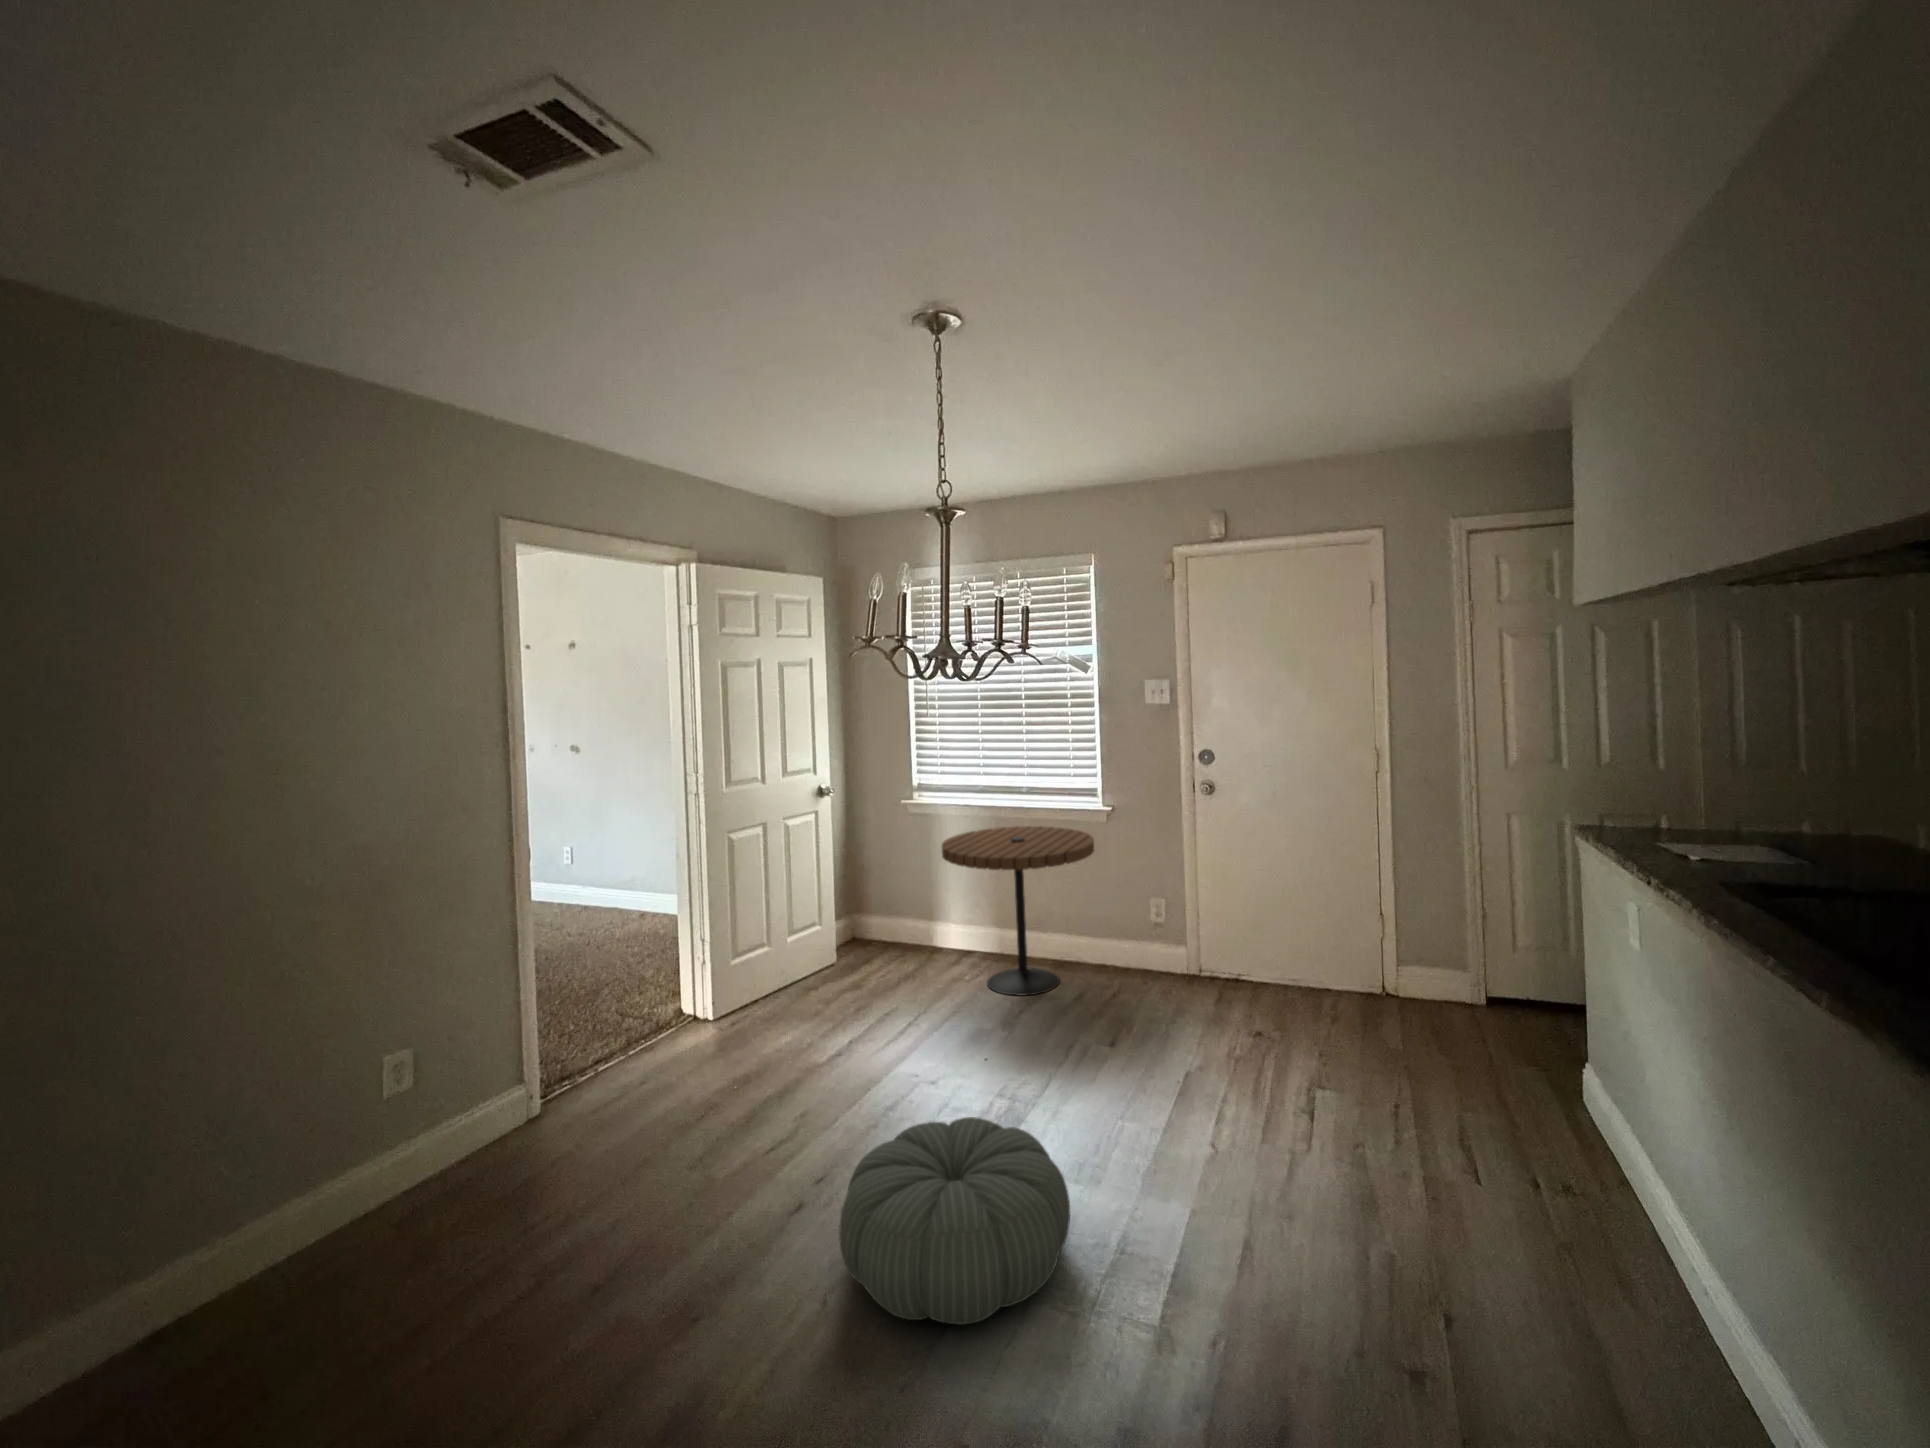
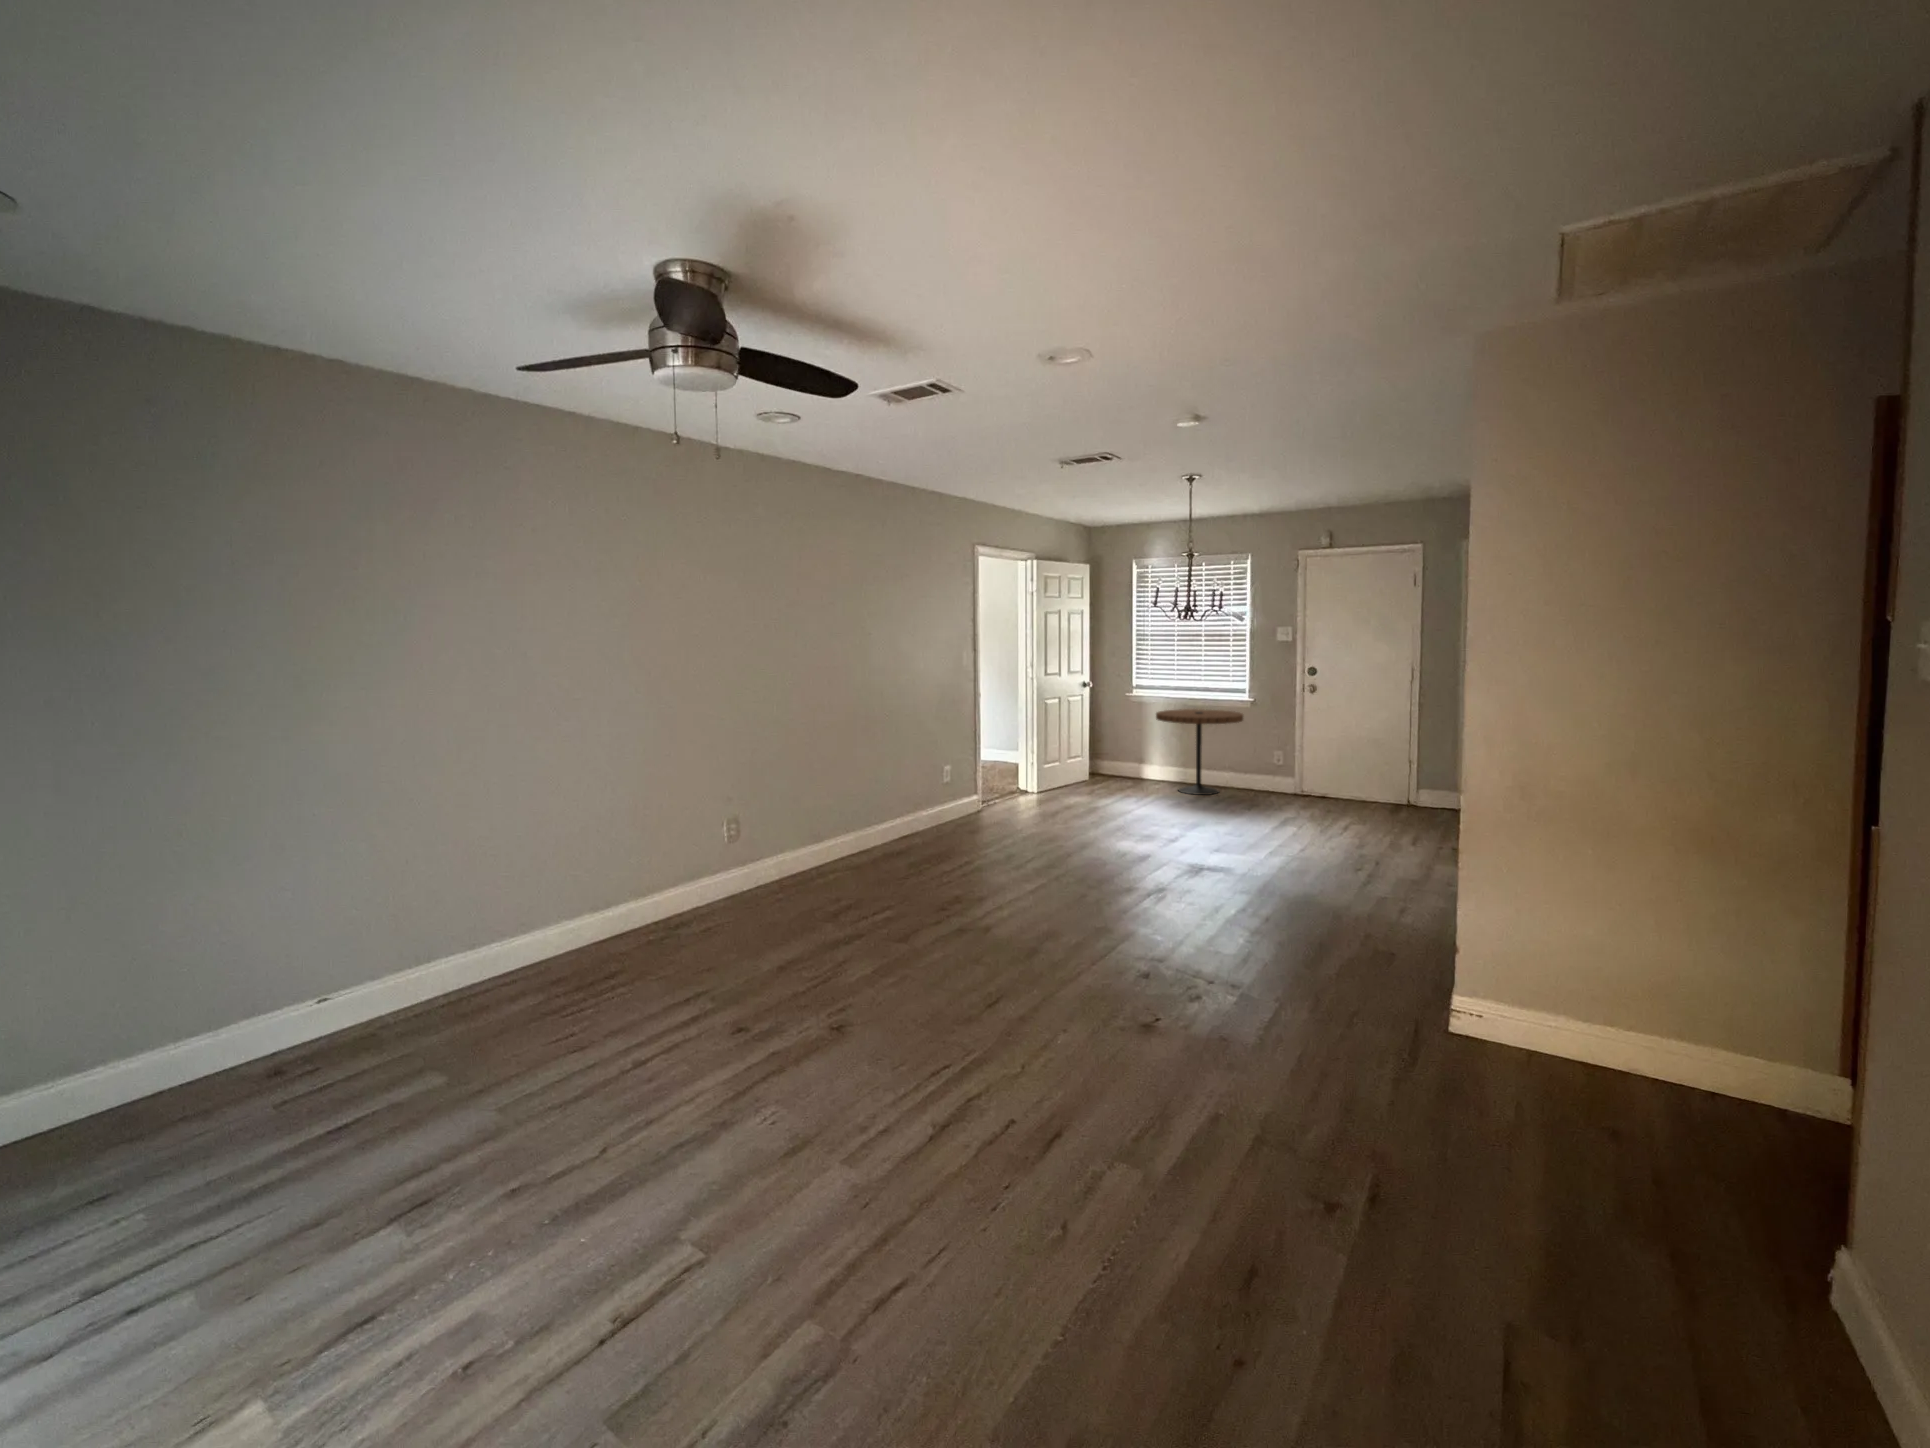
pouf: present [839,1117,1070,1325] -> none [1141,801,1233,853]

